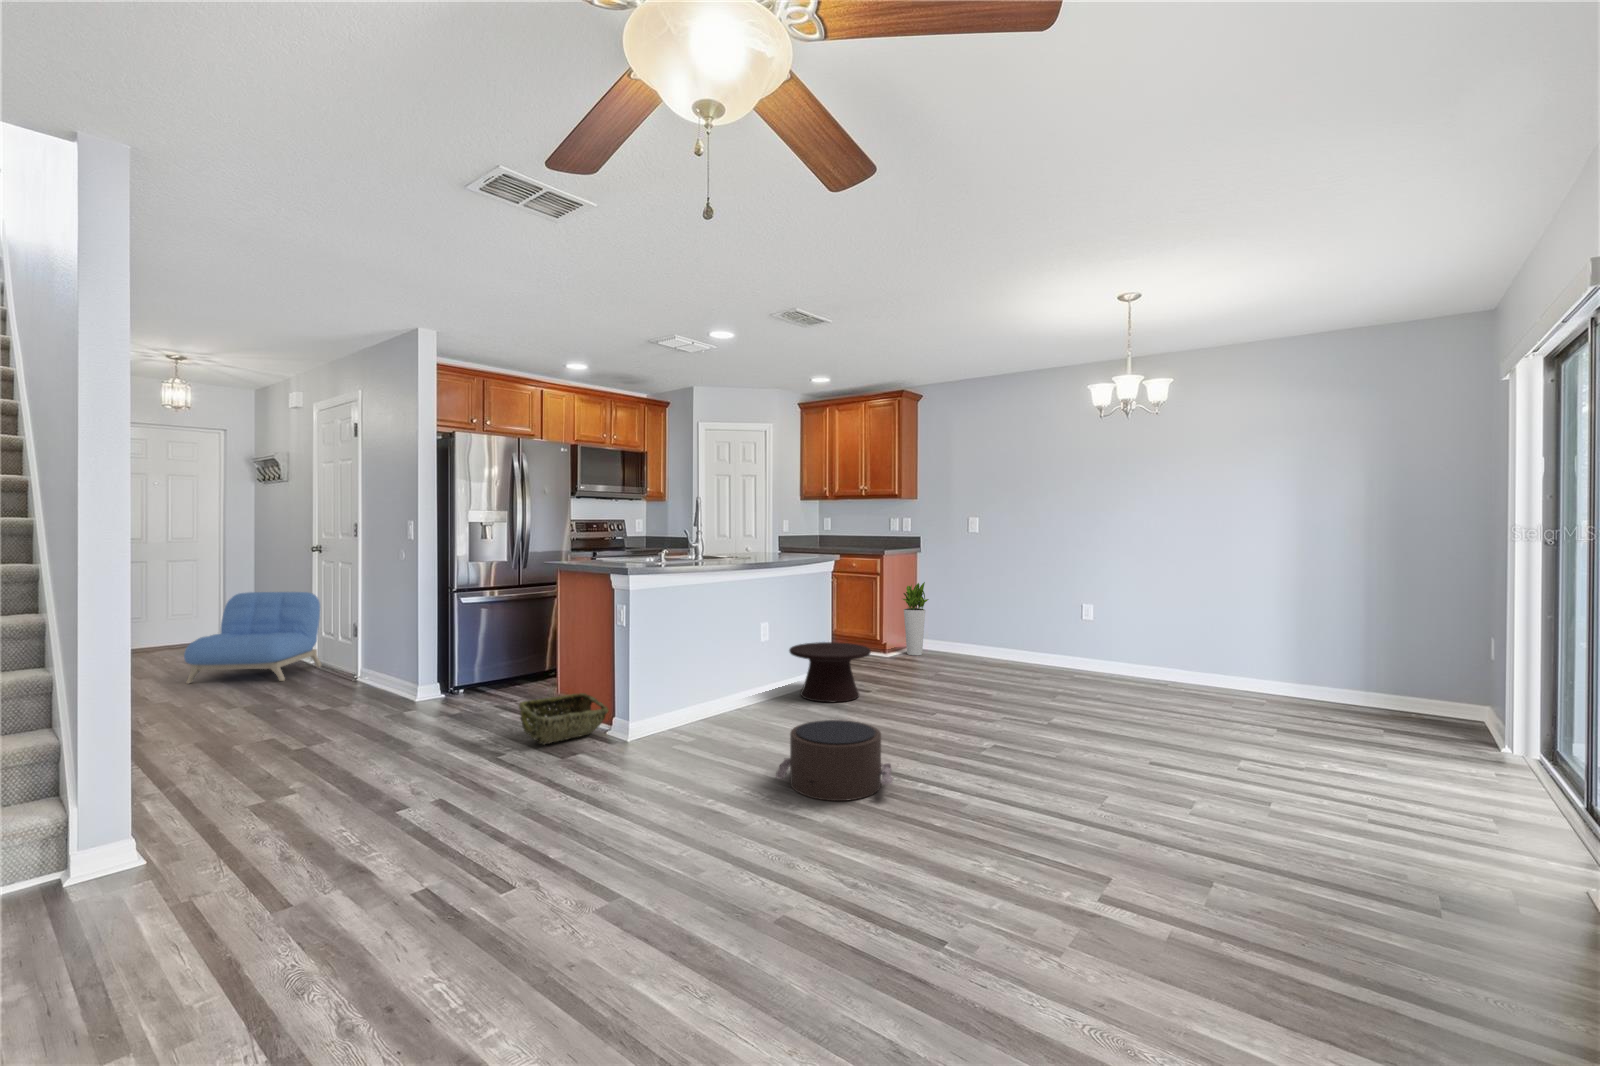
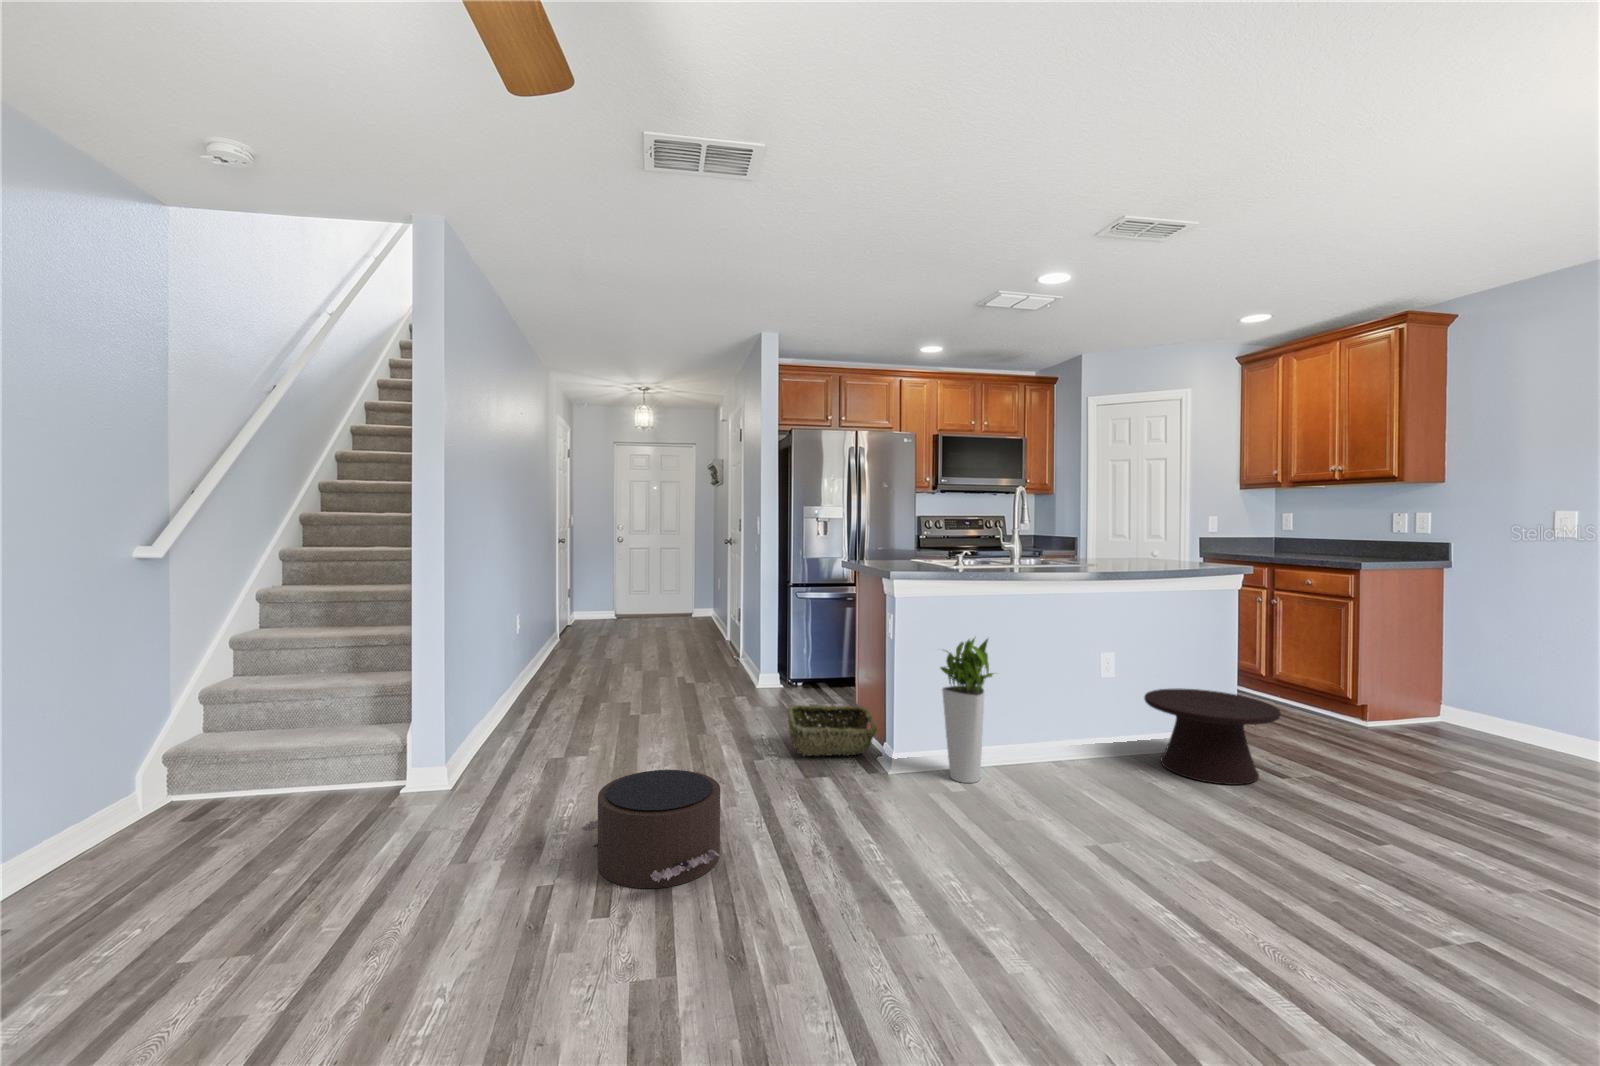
planter: present [903,582,929,655] -> present [941,637,993,783]
armchair: present [184,592,321,684] -> none [635,575,730,651]
pouf: present [776,720,893,801] -> present [582,770,721,888]

